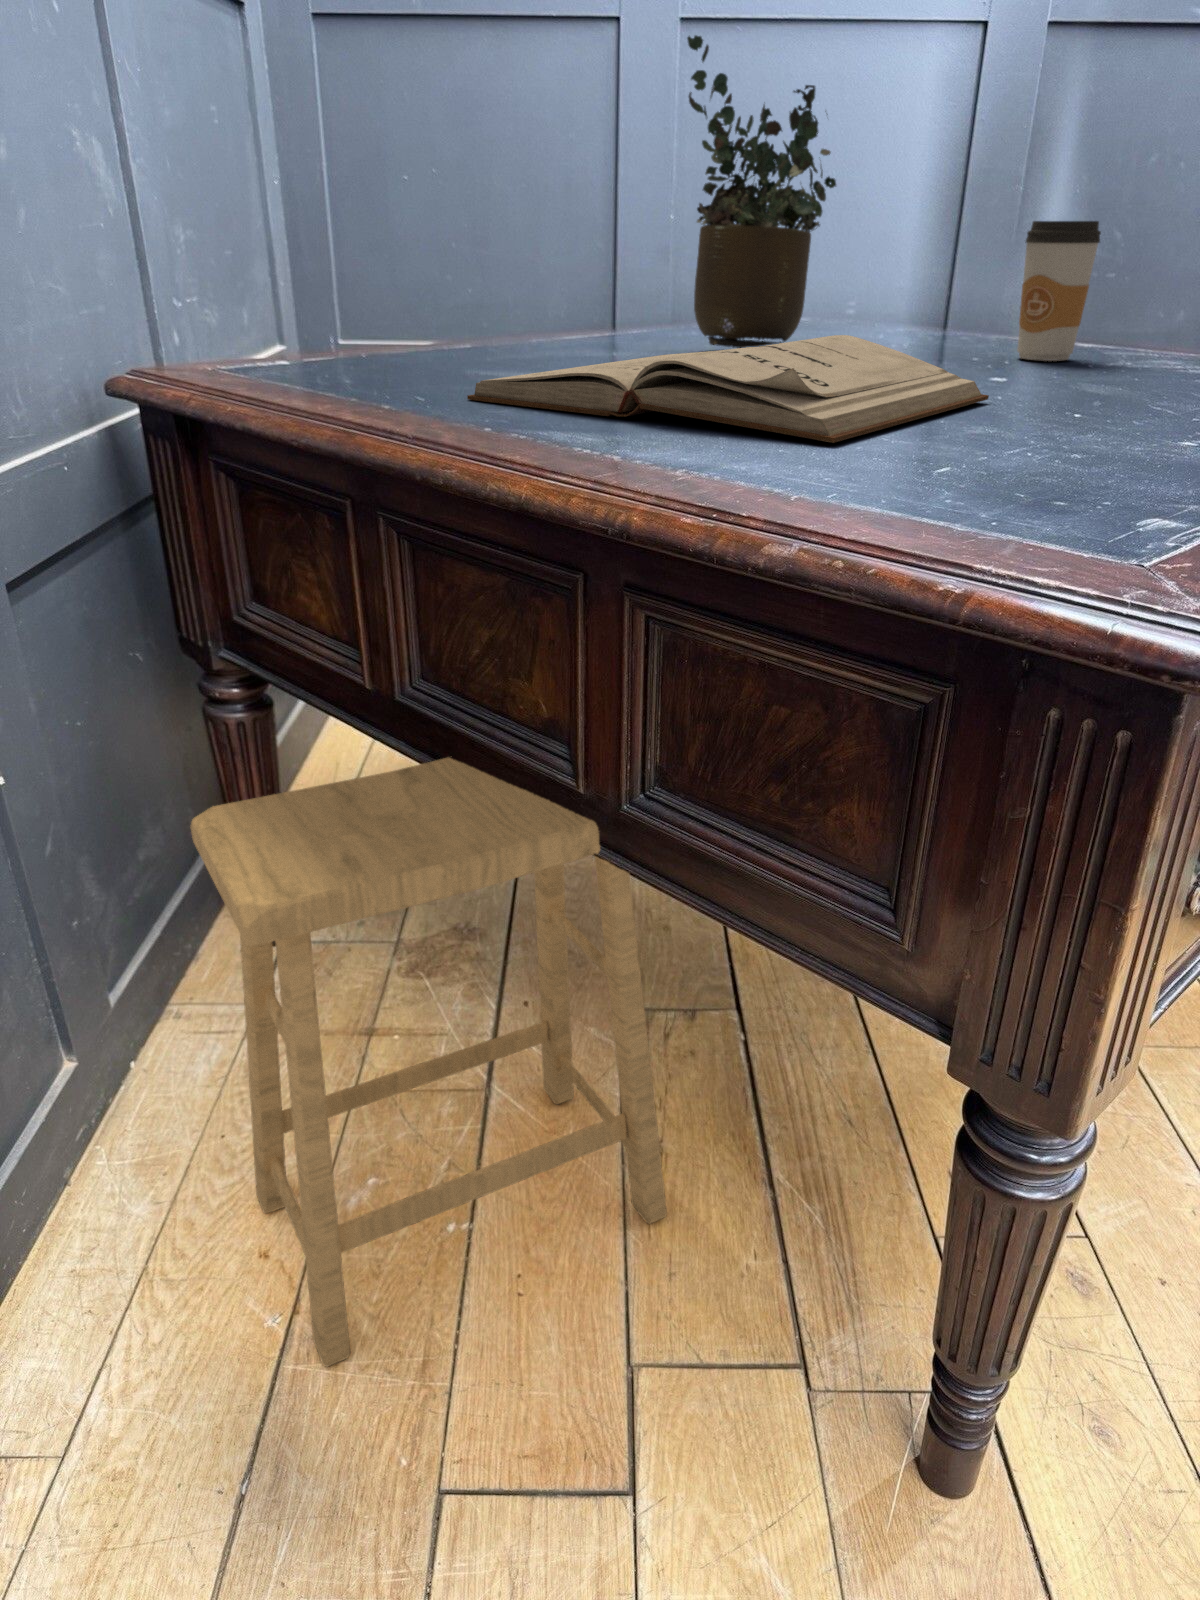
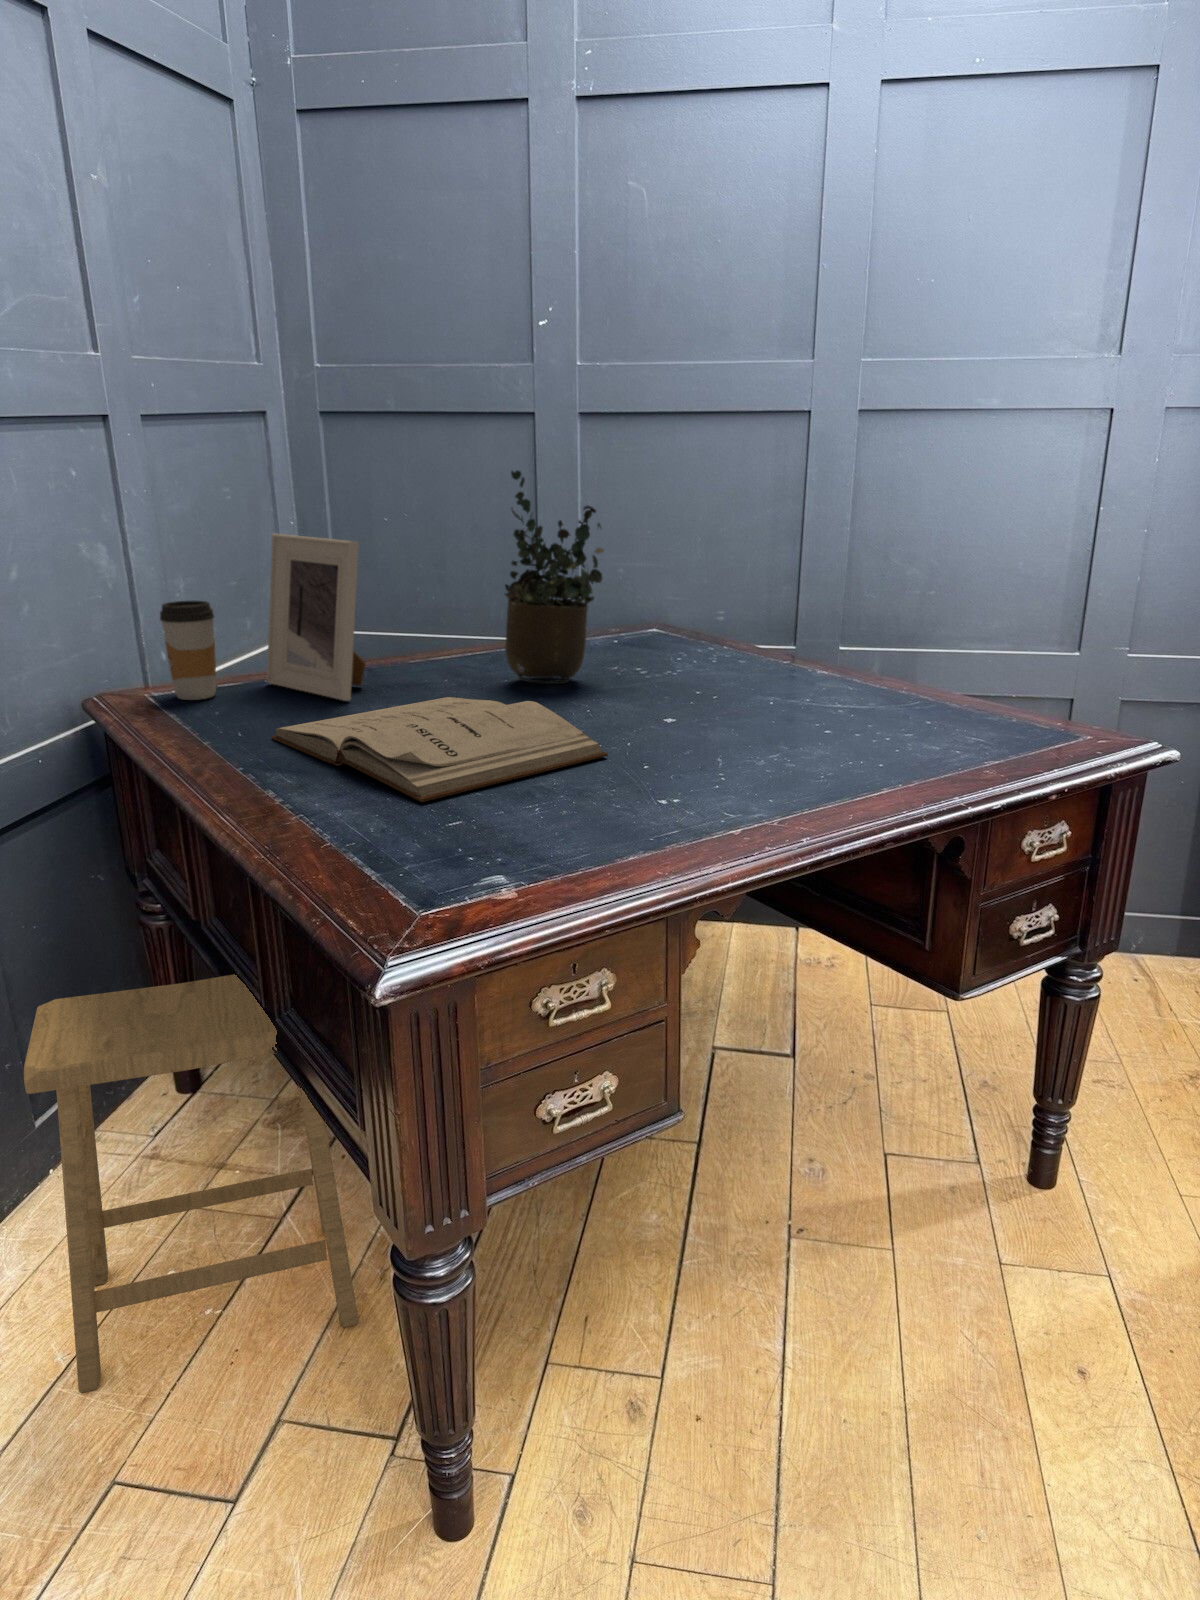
picture frame: none [364,110,526,368] -> present [267,534,365,700]
coffee cup: present [1017,221,1101,361] -> present [160,601,216,700]

